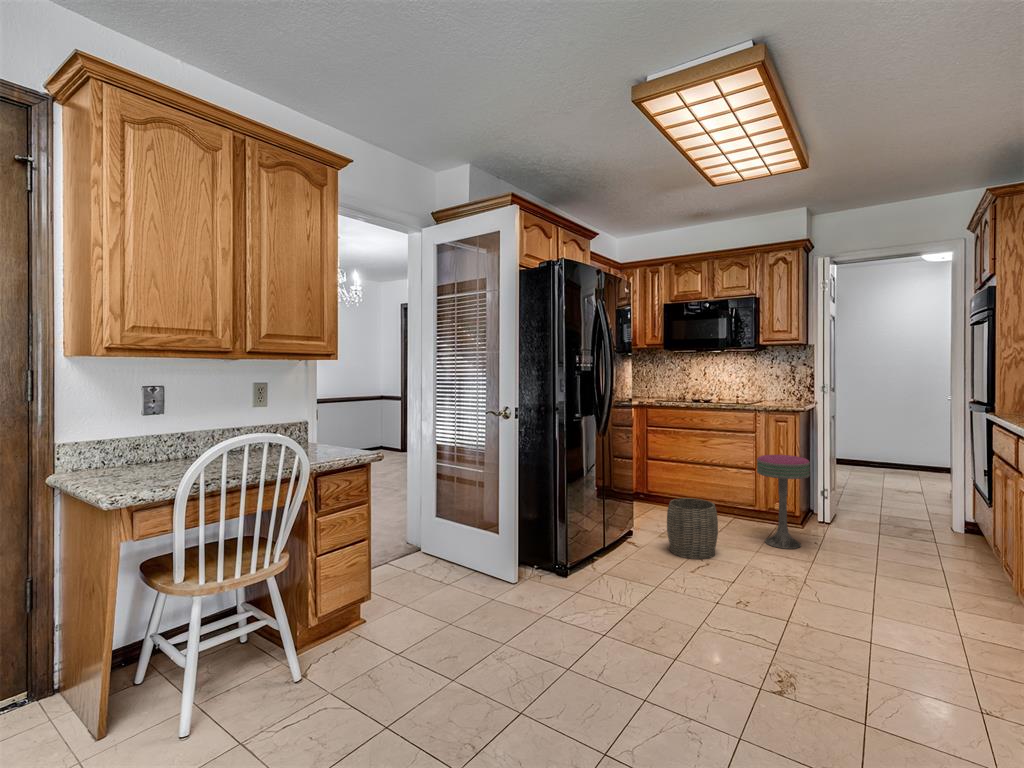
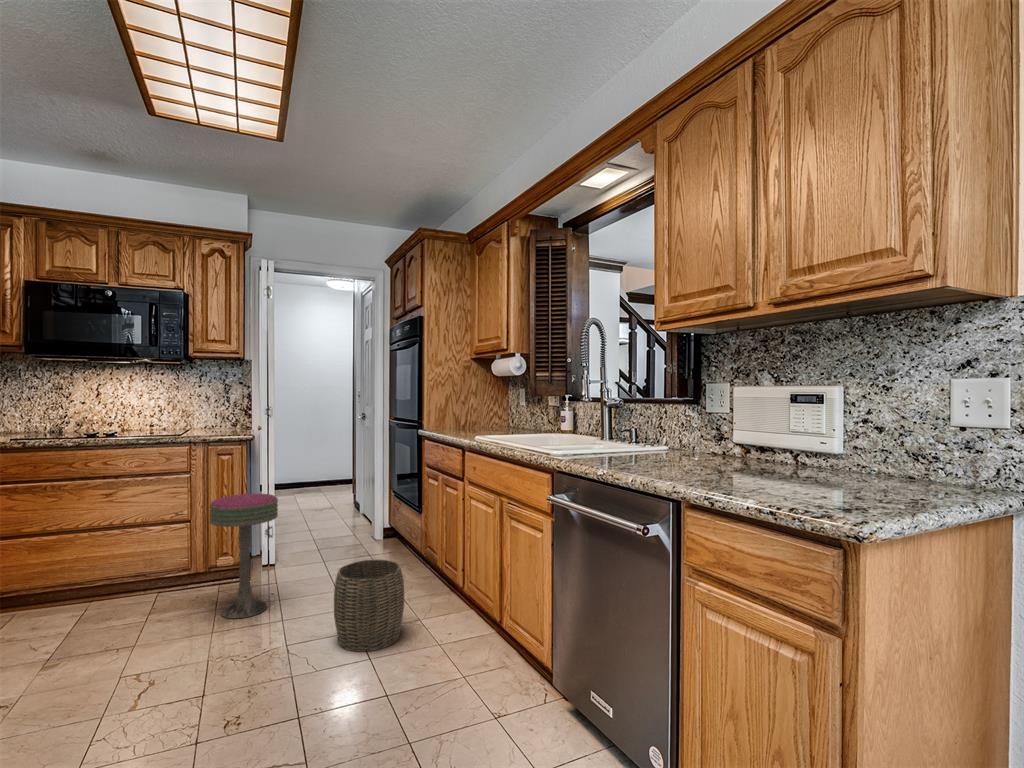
woven basket: present [667,498,718,559] -> present [334,560,404,652]

